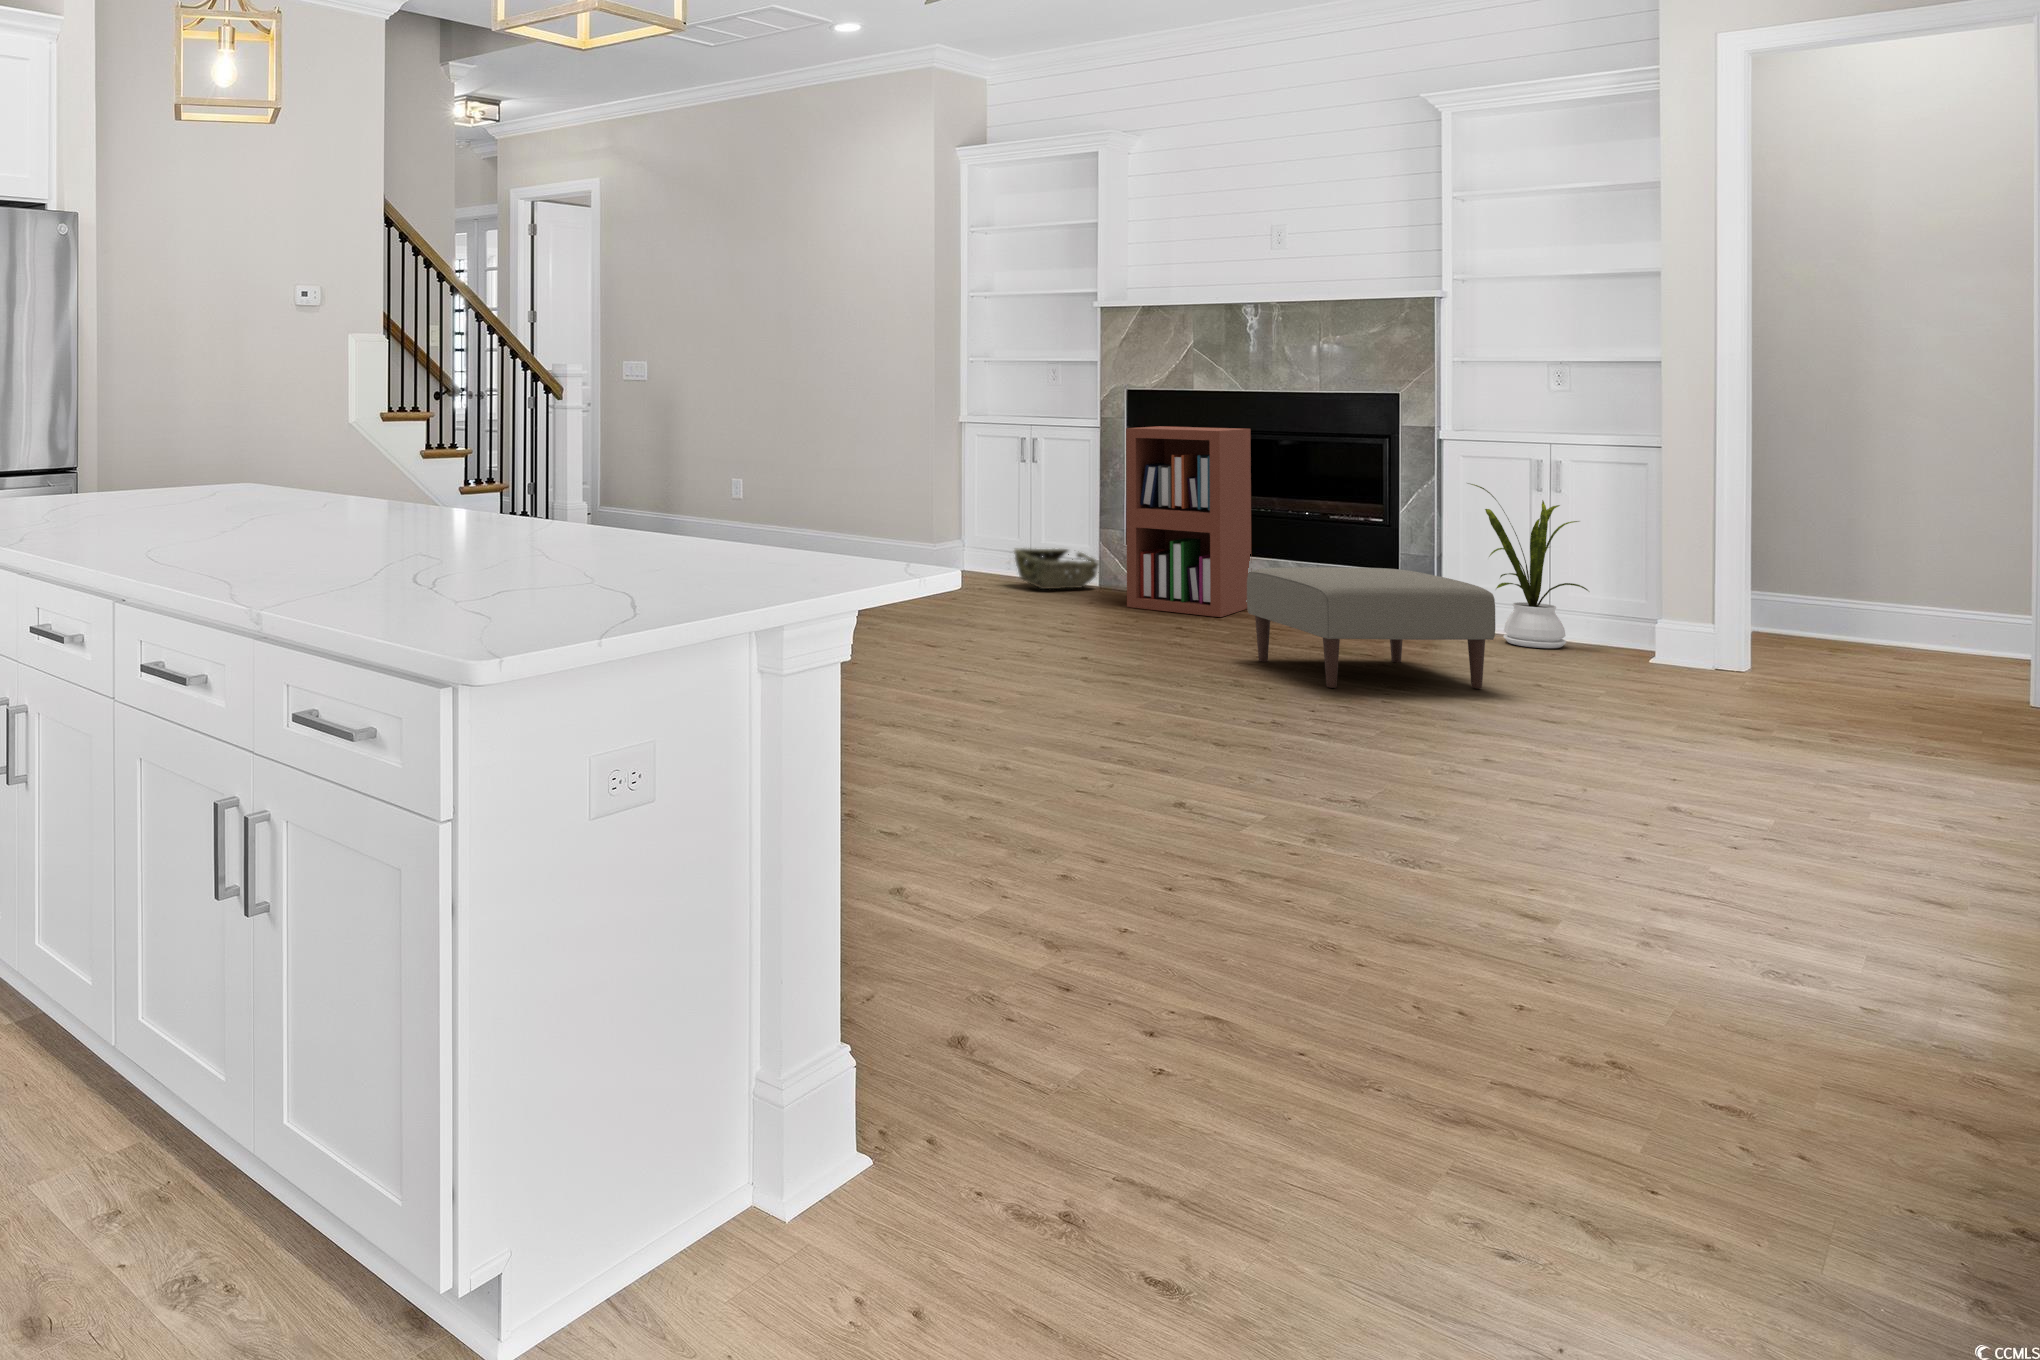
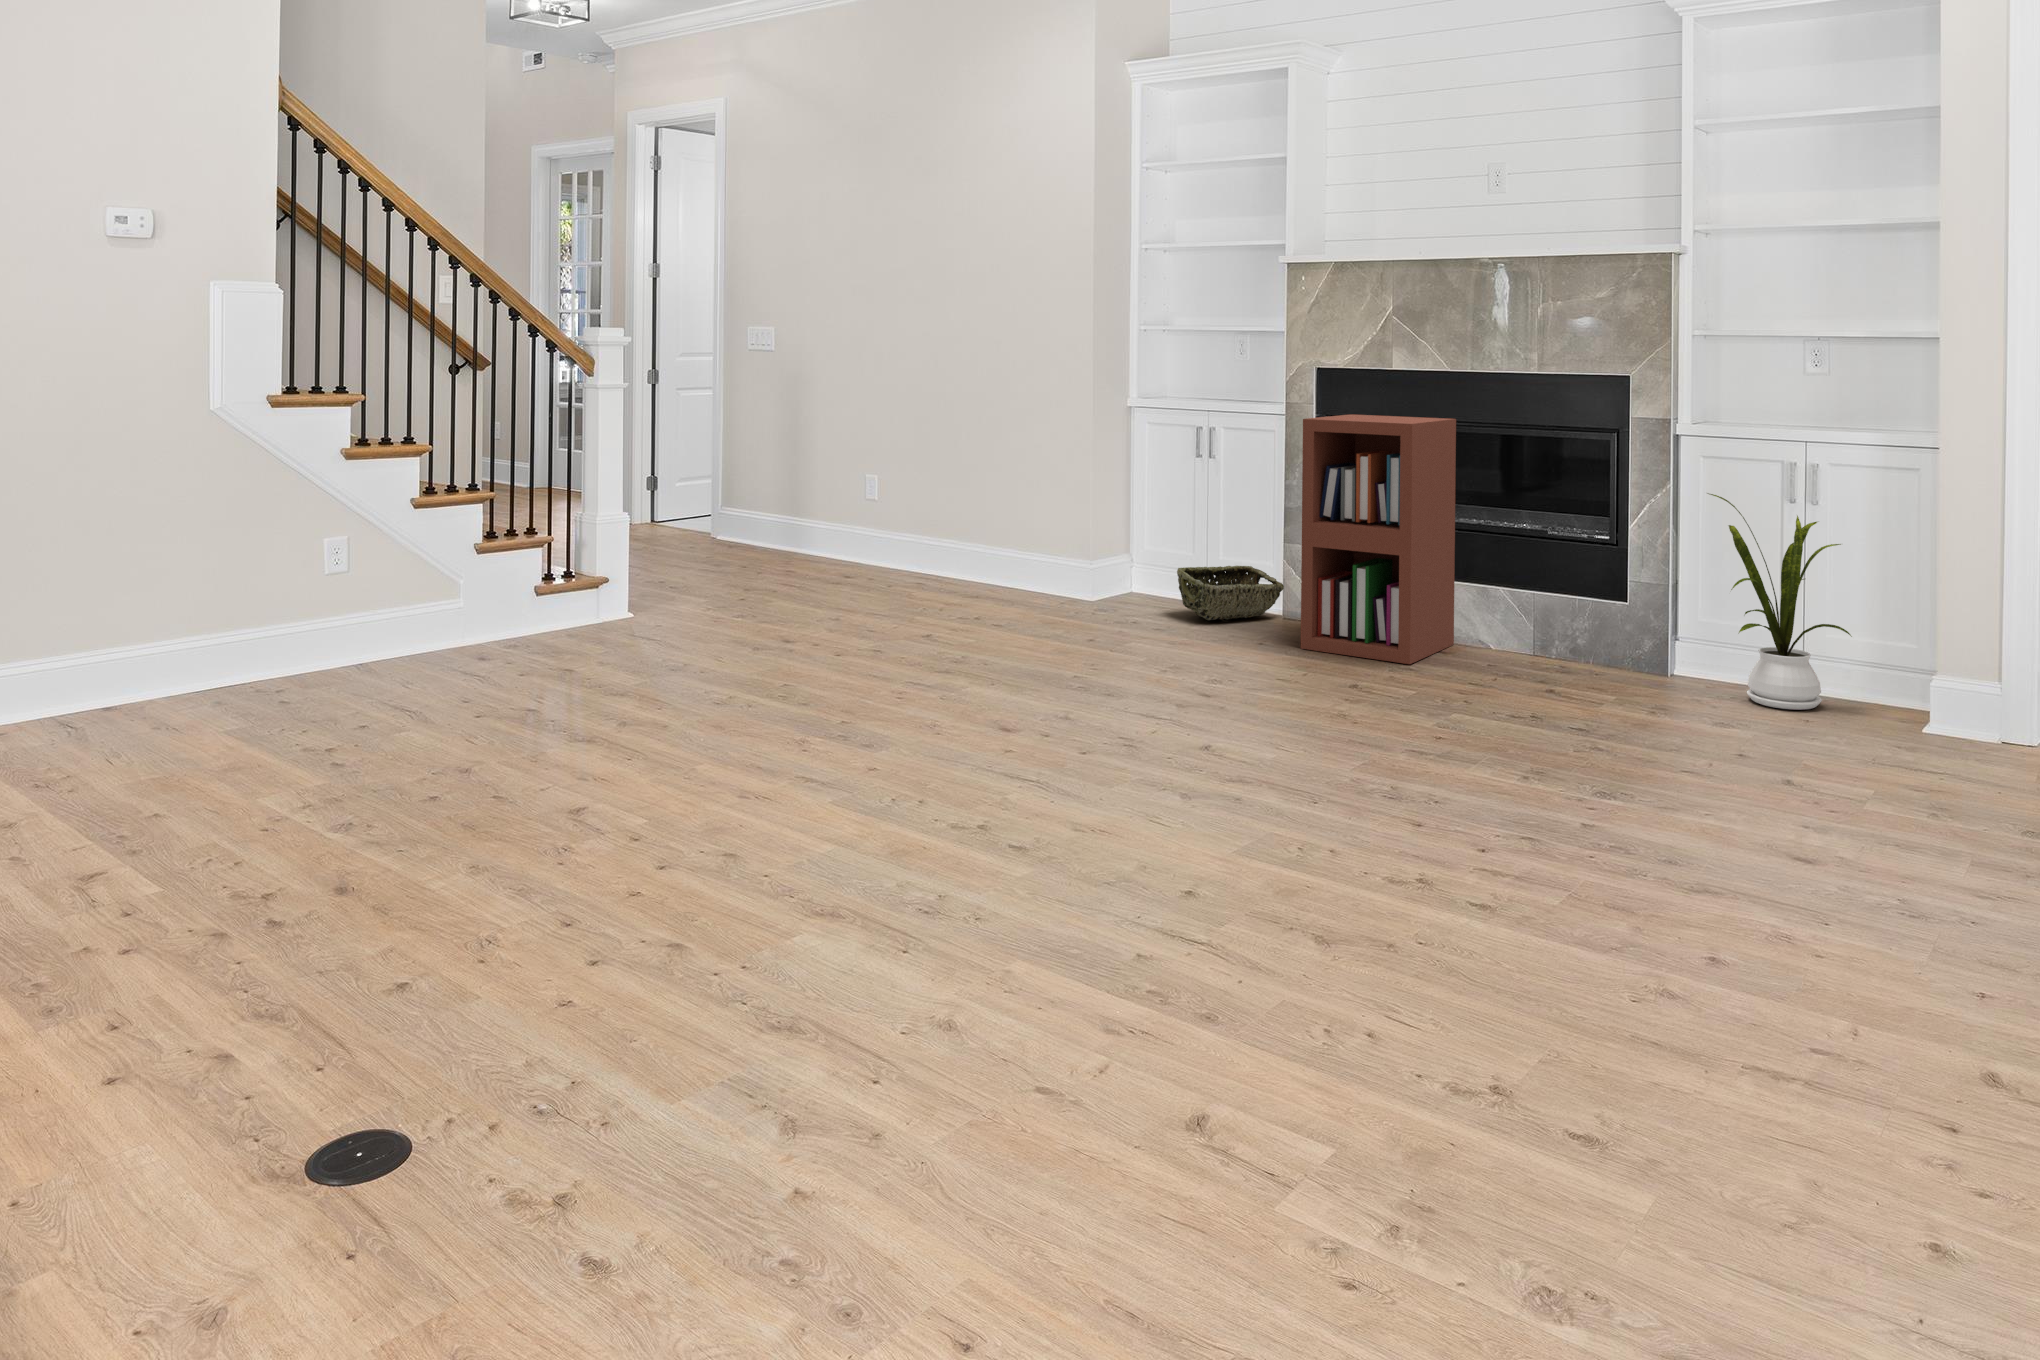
ottoman: present [1247,567,1495,689] -> none [1421,619,1735,804]

